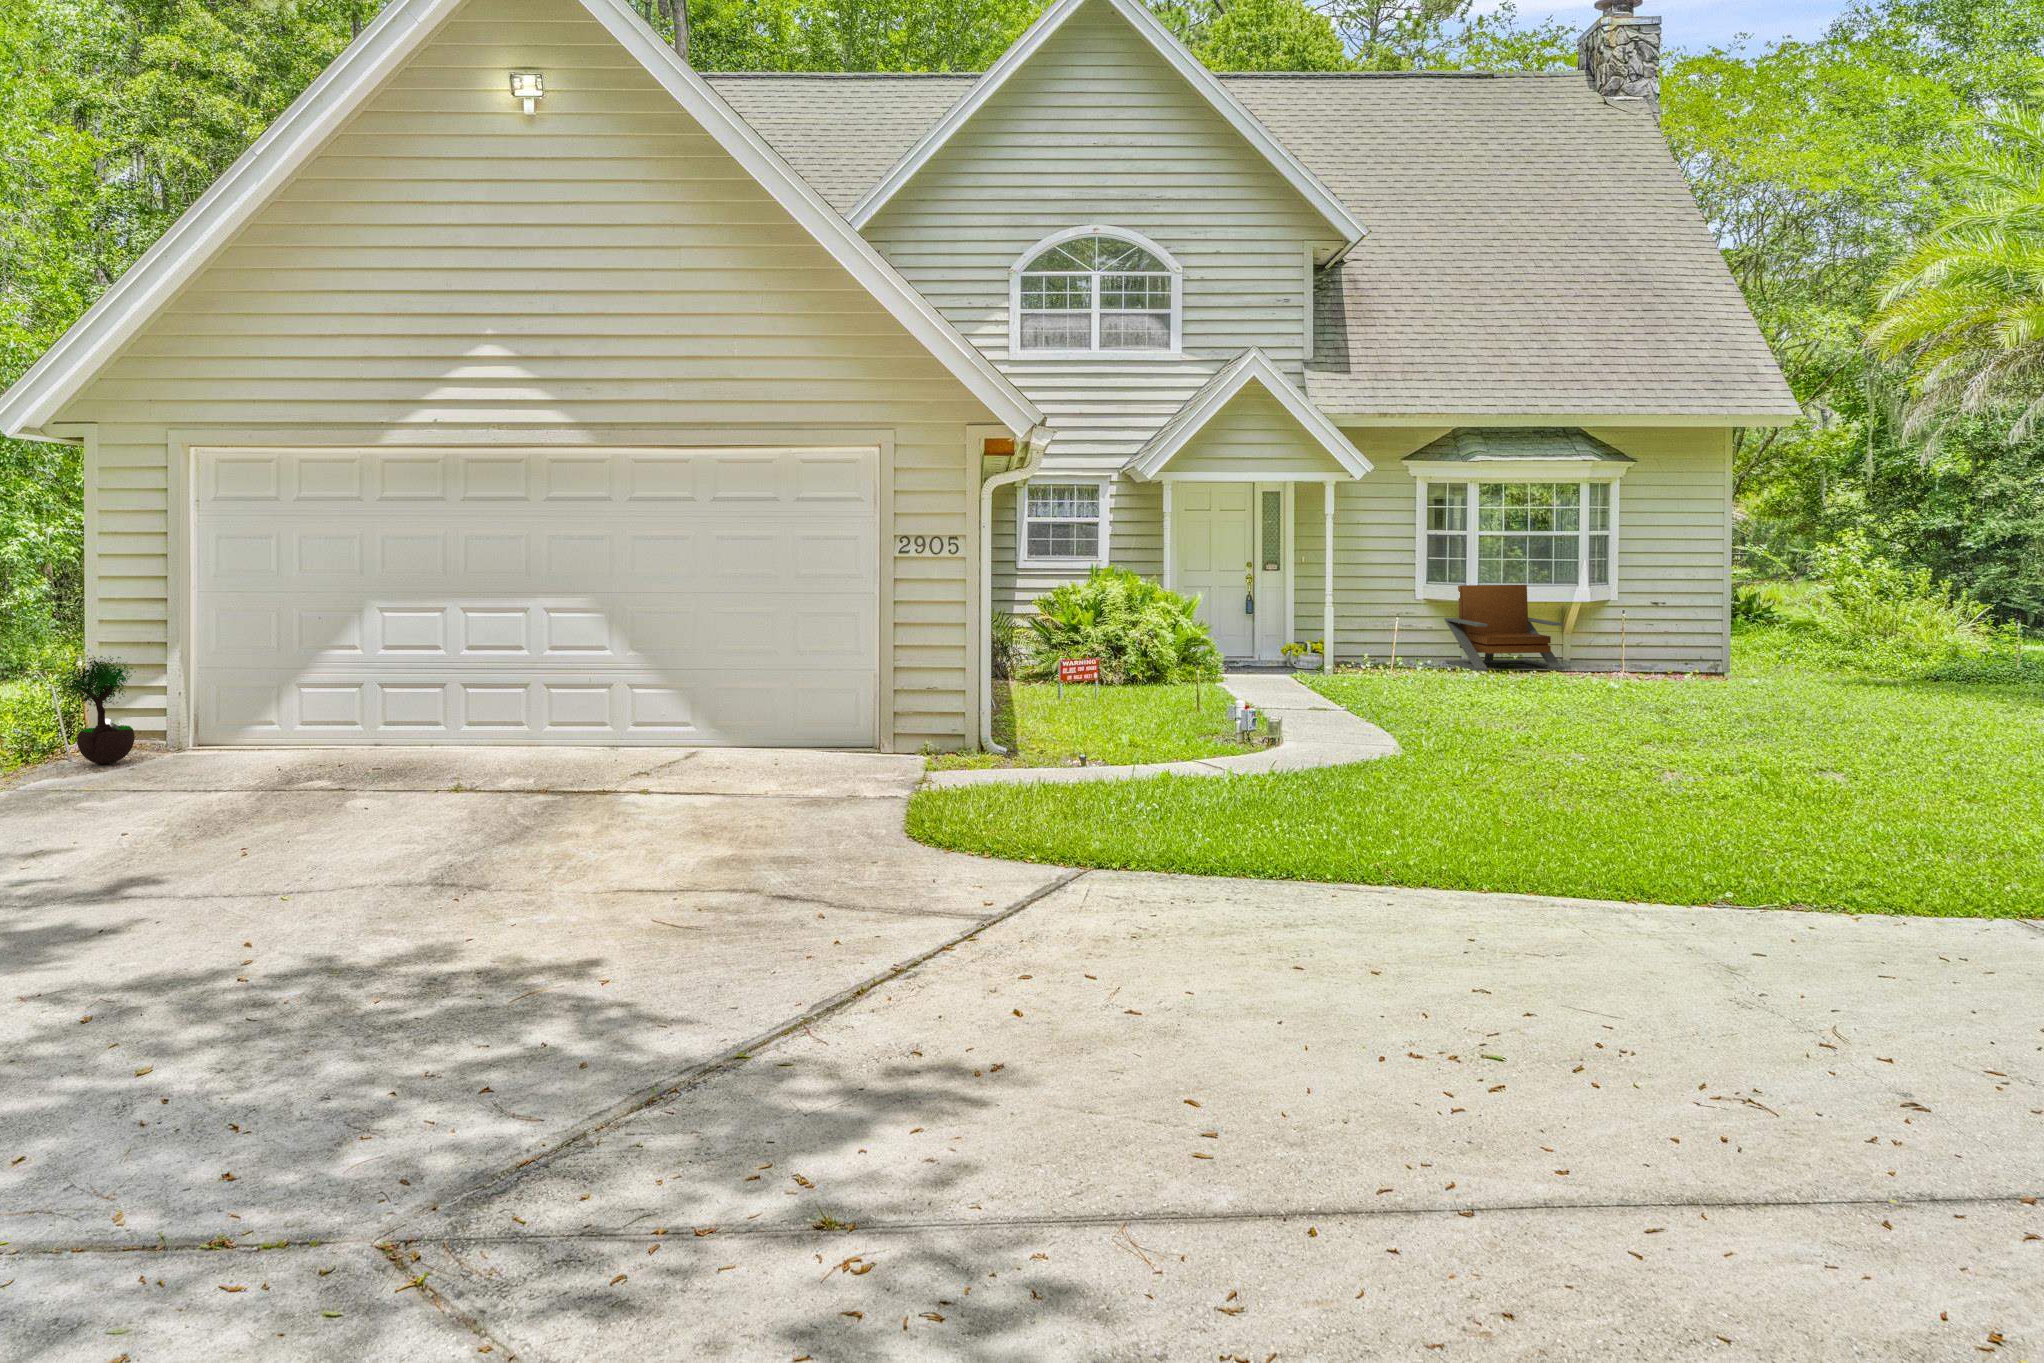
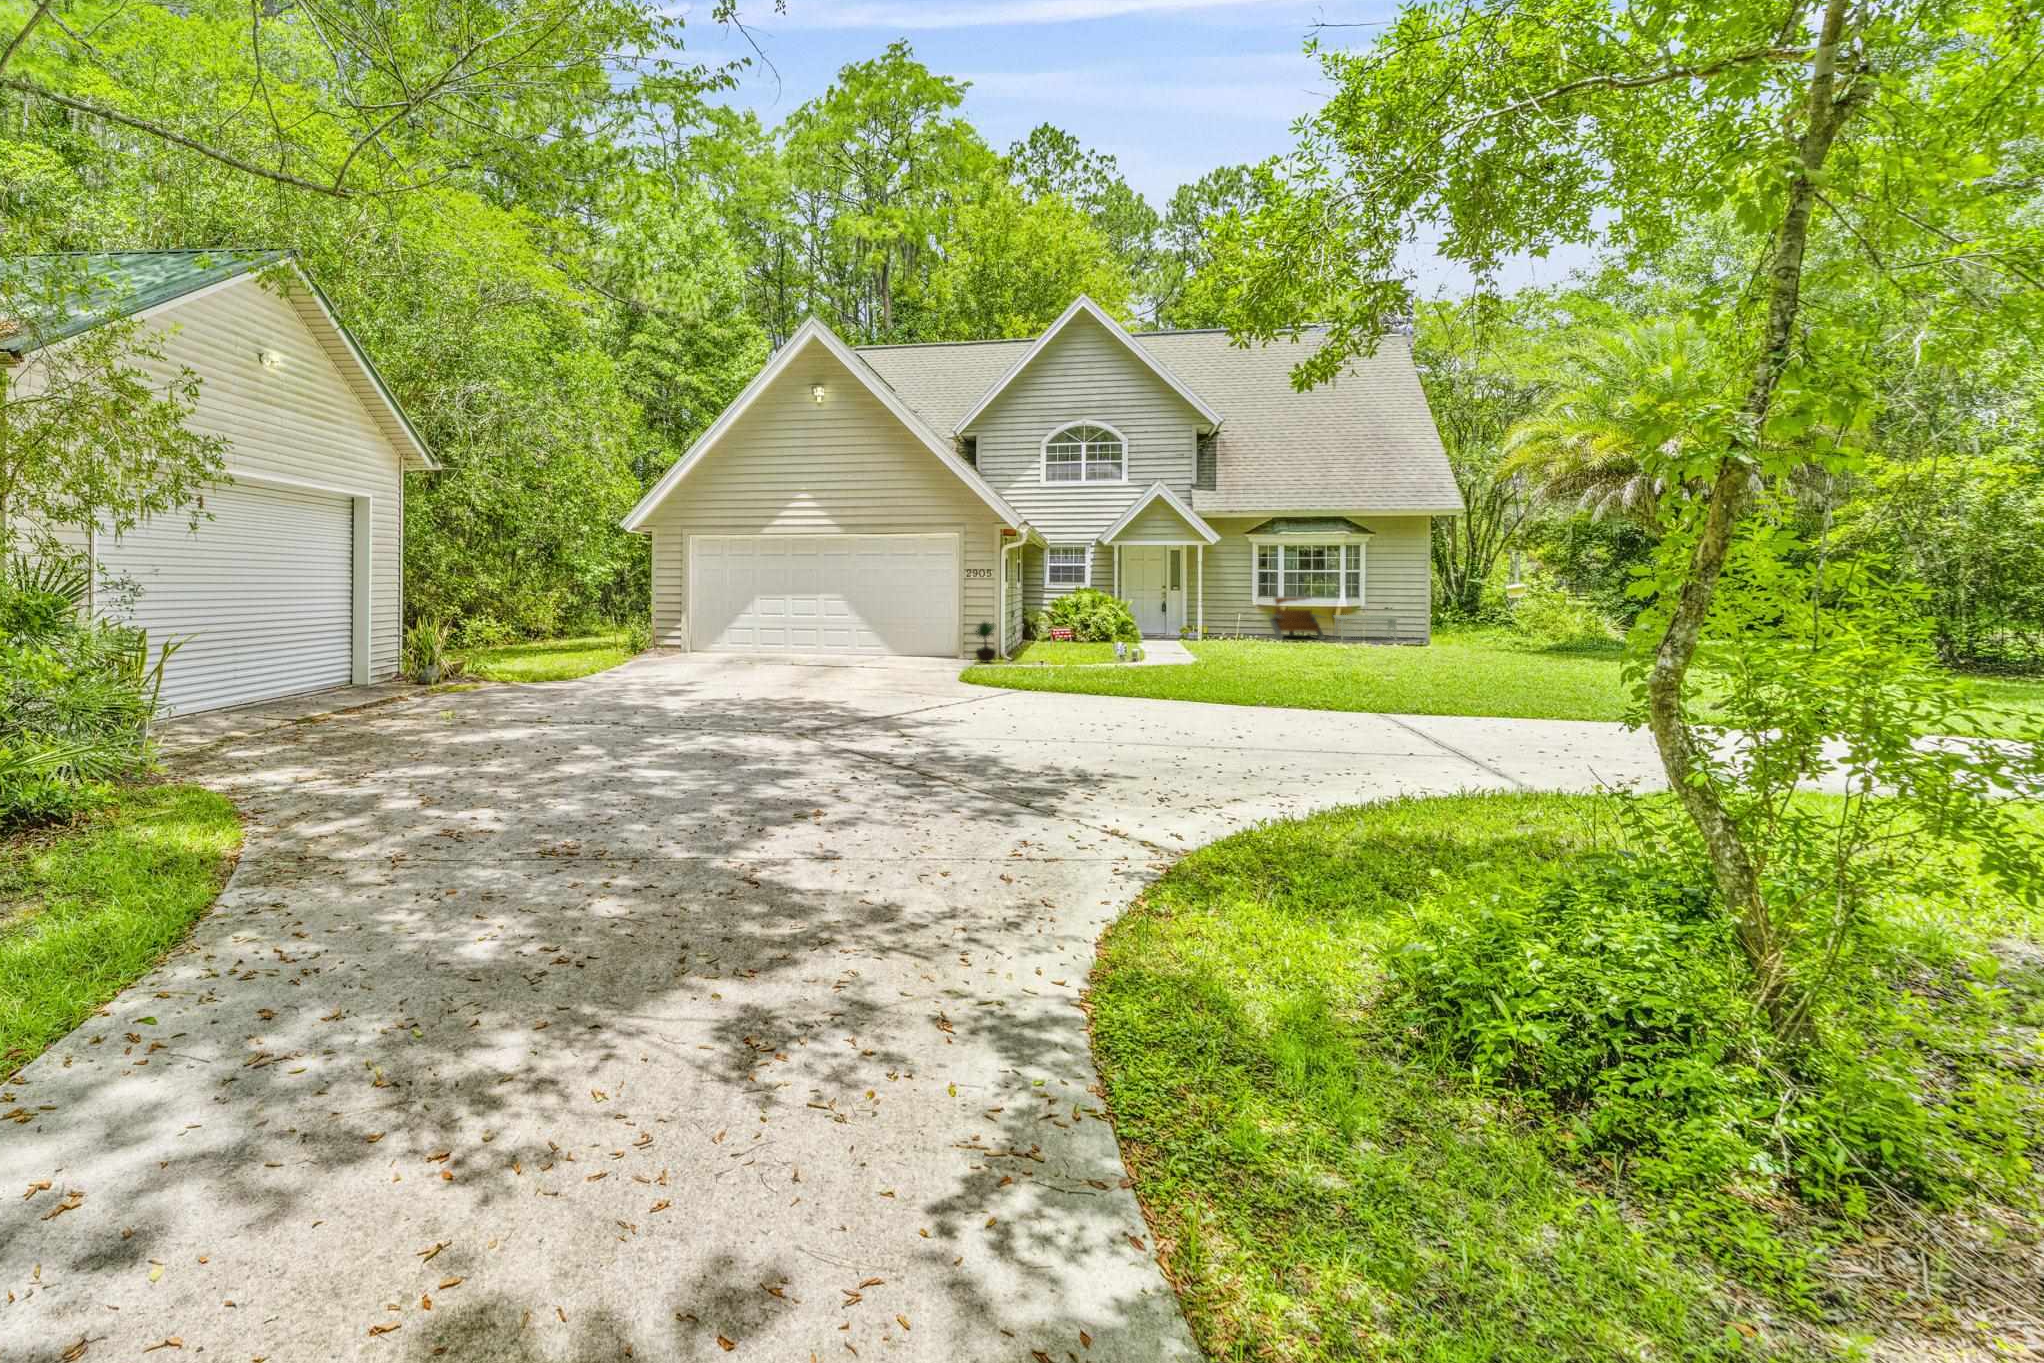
storage bench: none [1562,619,1687,668] -> present [1334,615,1398,640]
potted tree: present [60,655,136,764] -> present [976,622,996,662]

